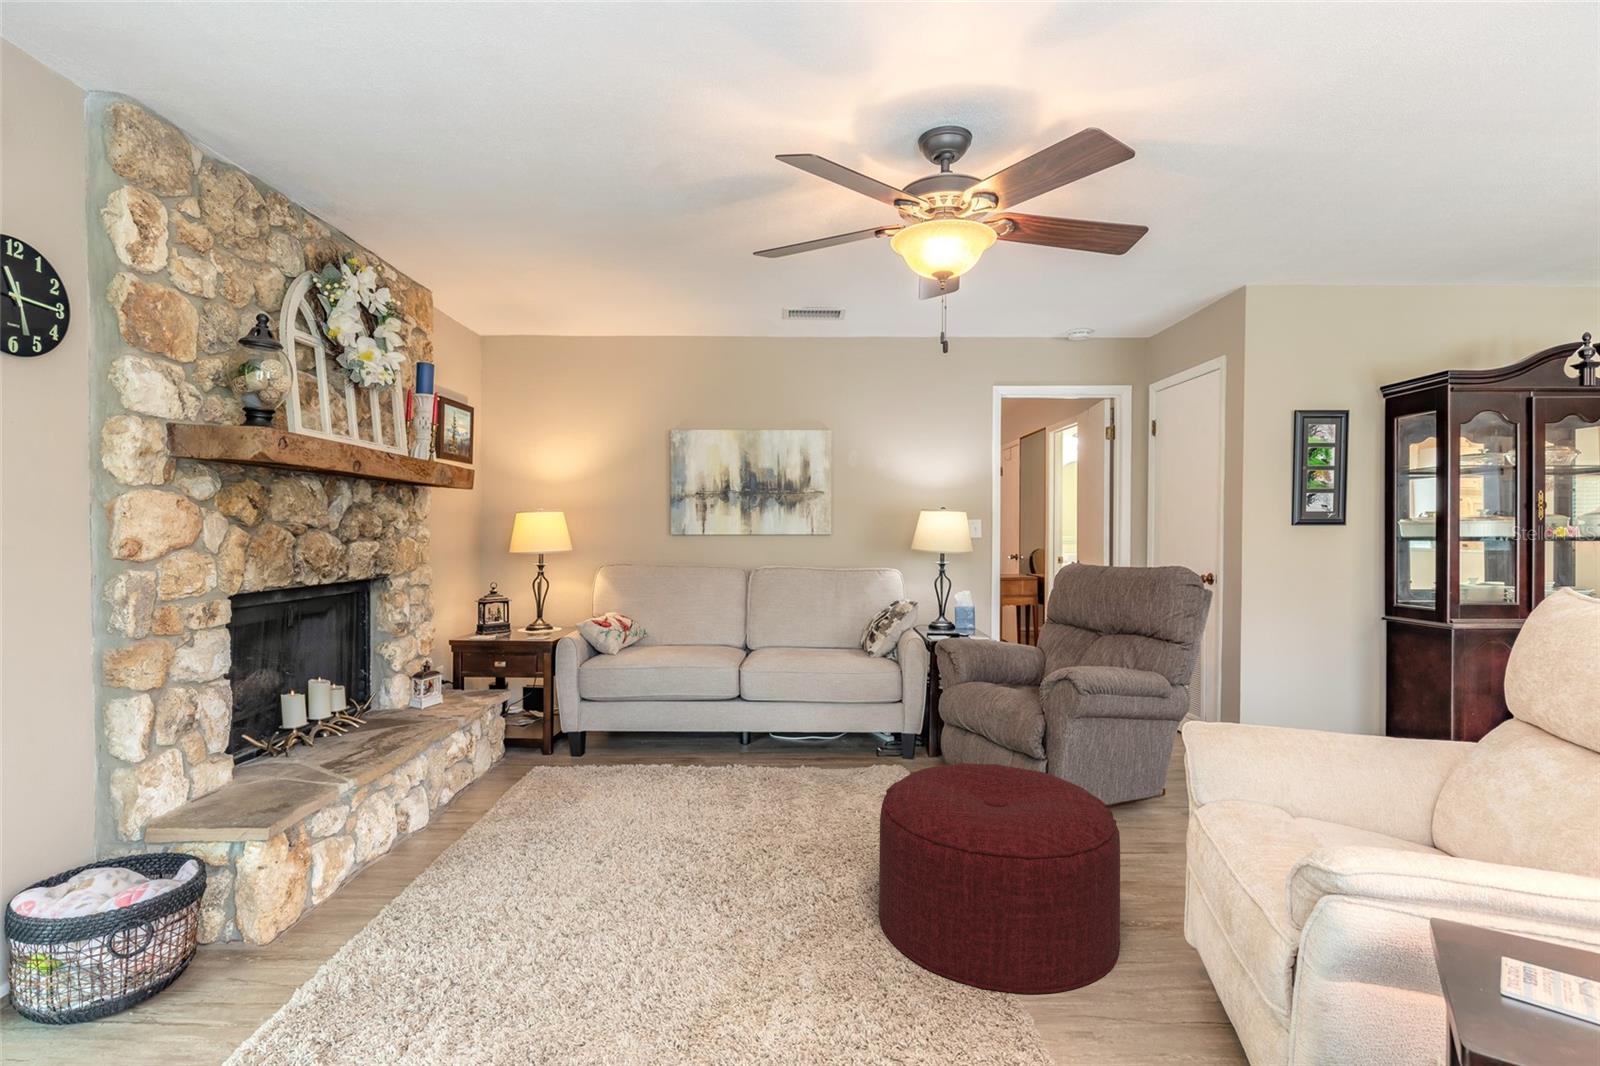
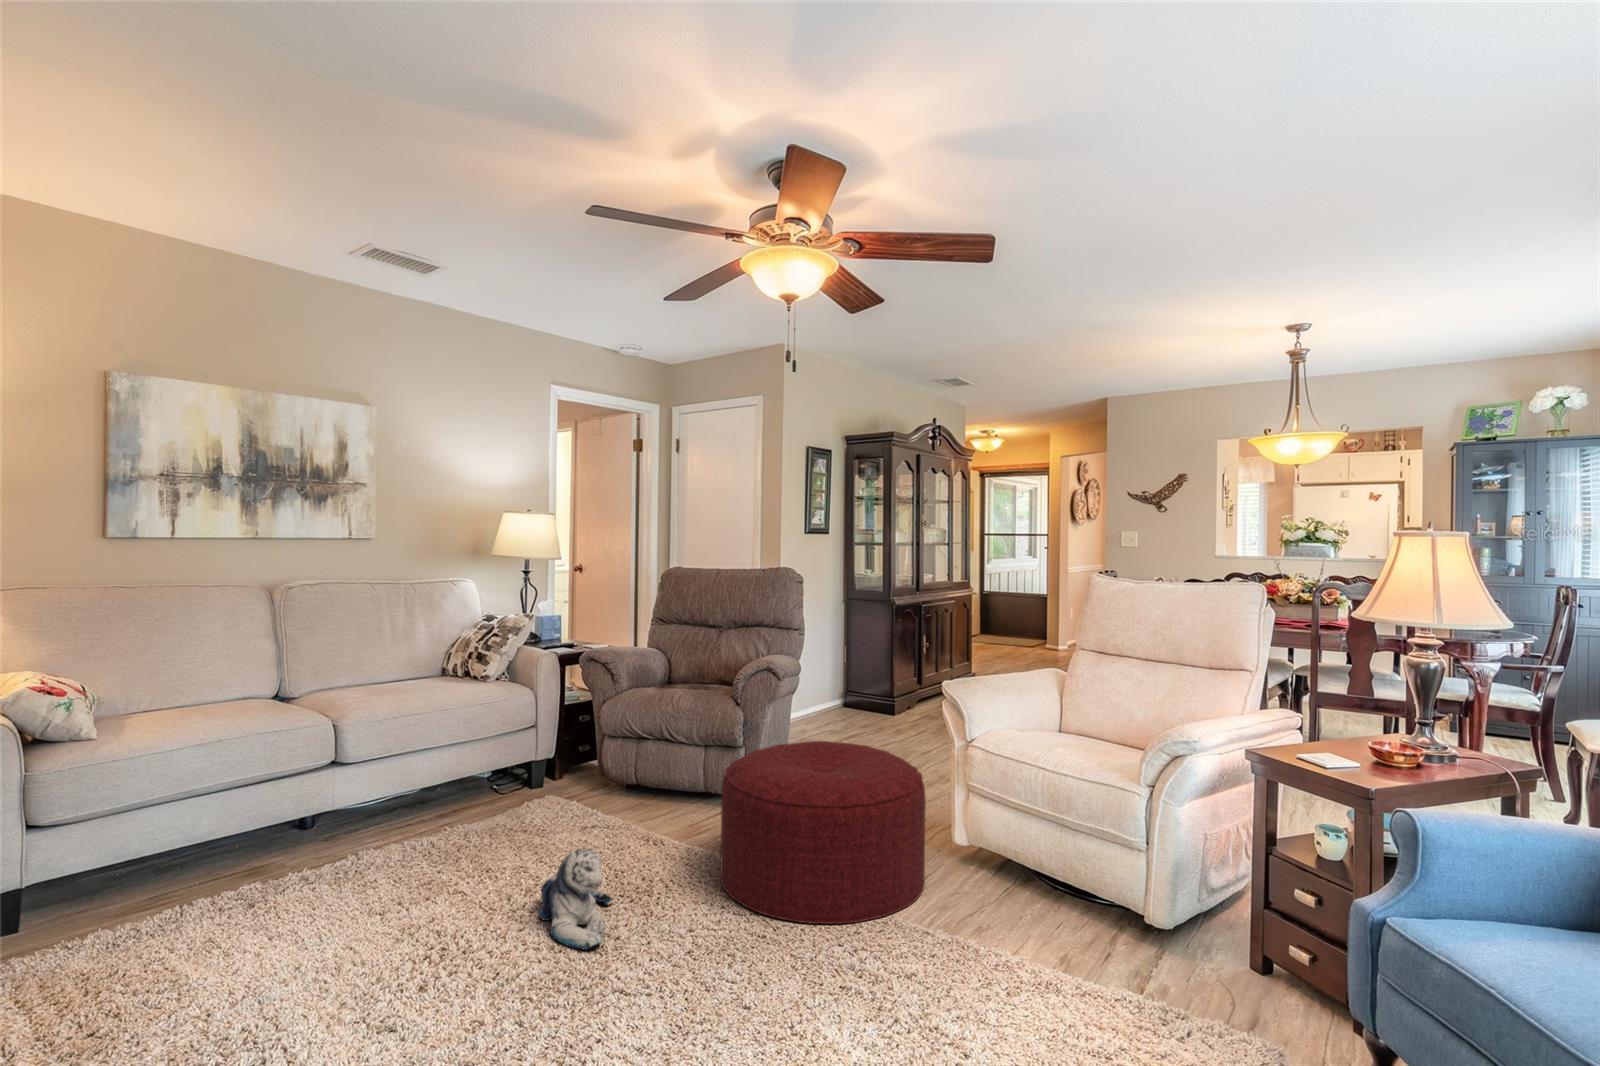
plush toy: none [730,802,804,885] -> present [538,849,611,950]

